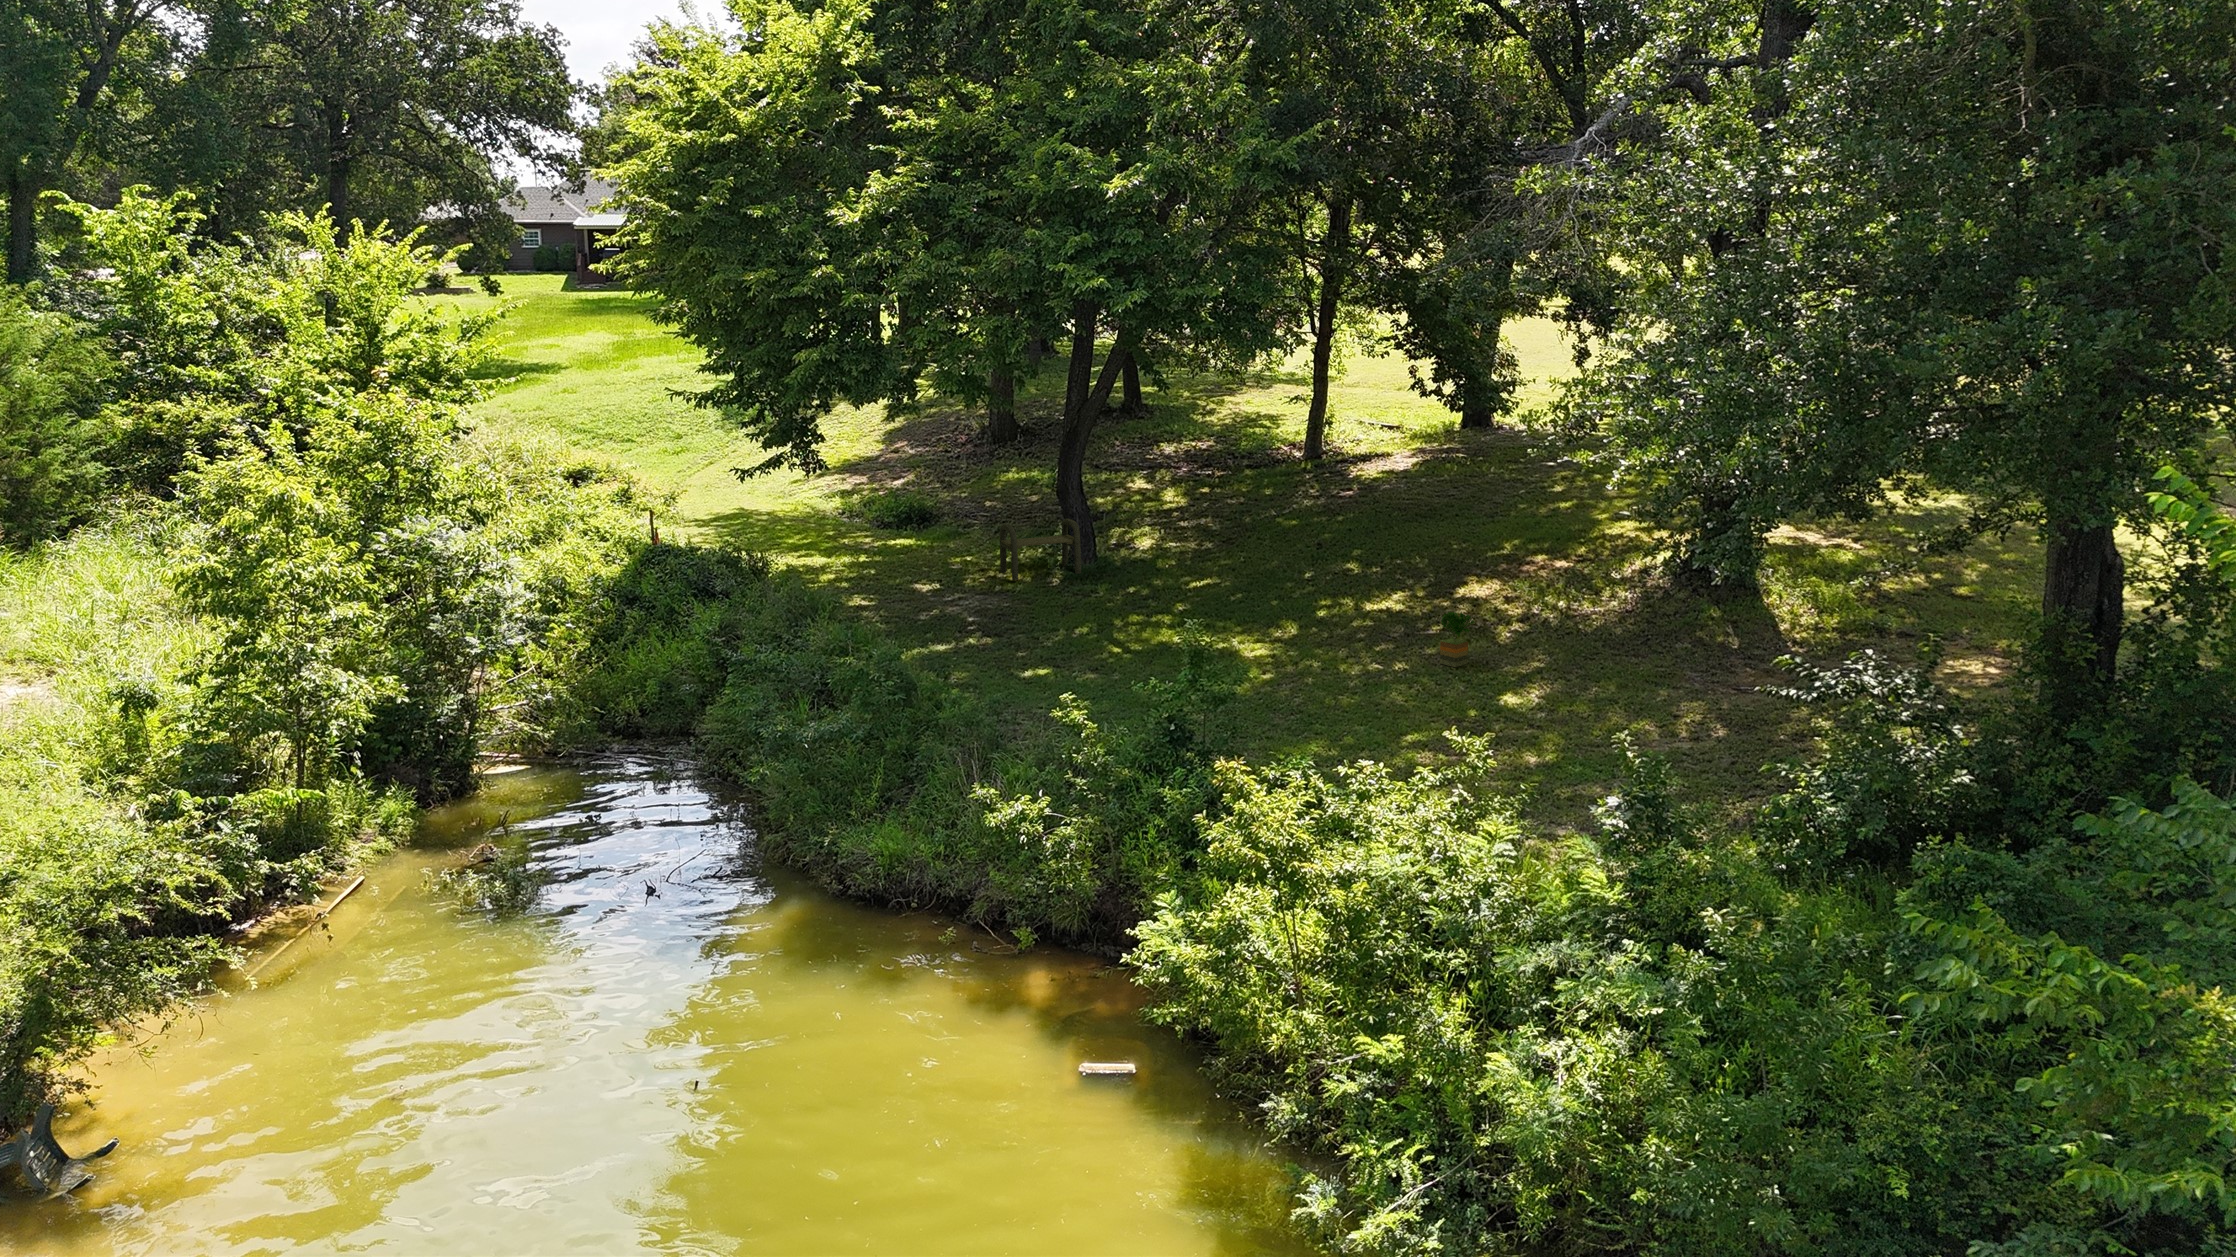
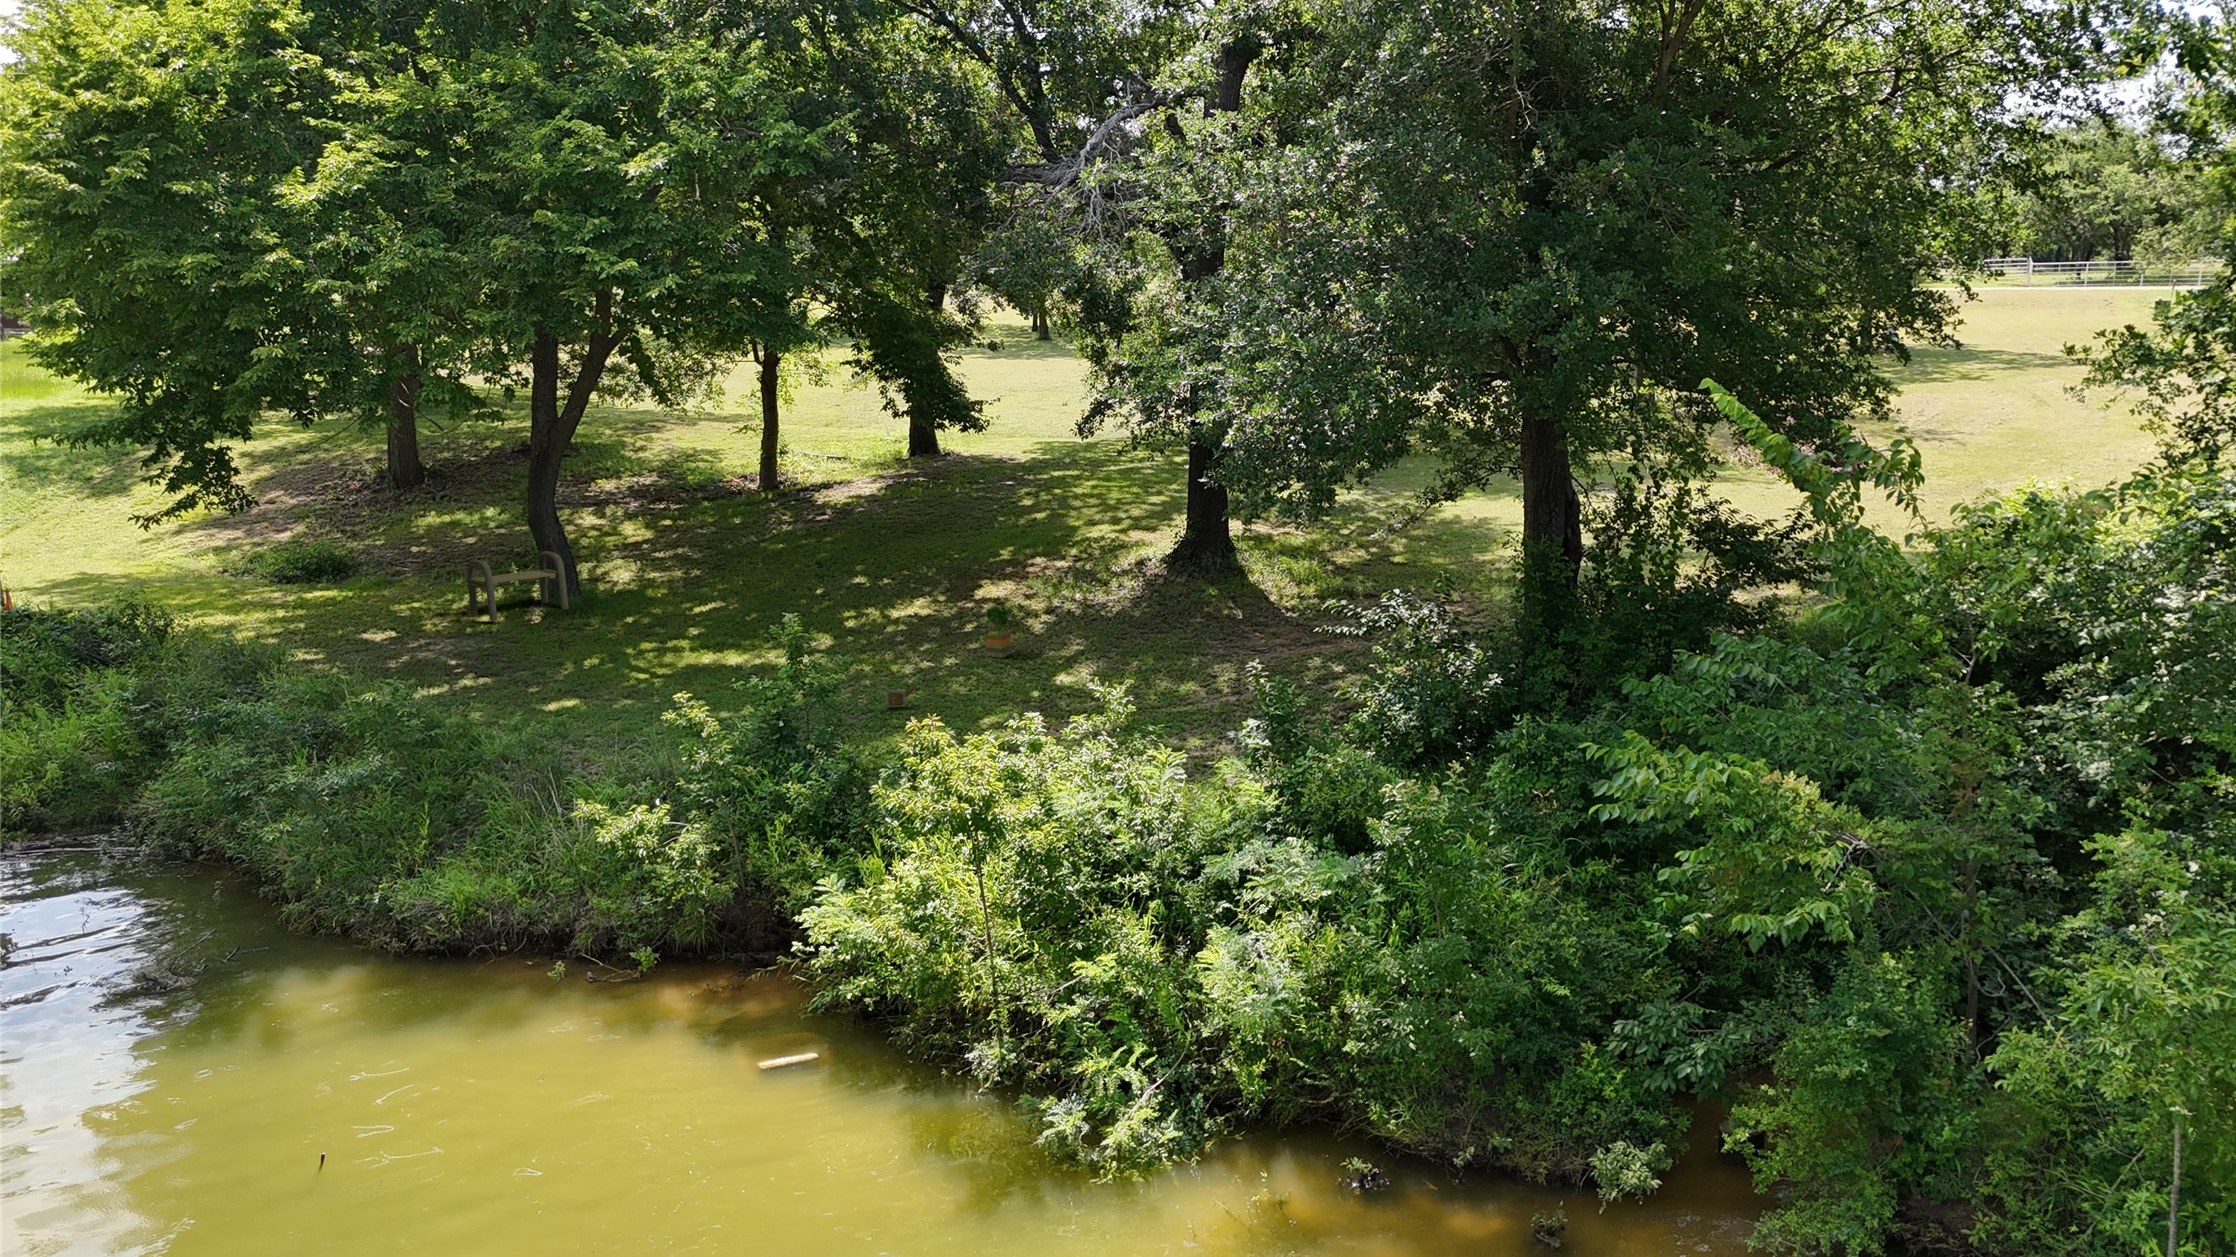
watering can: none [1303,688,1343,711] -> present [877,686,916,707]

